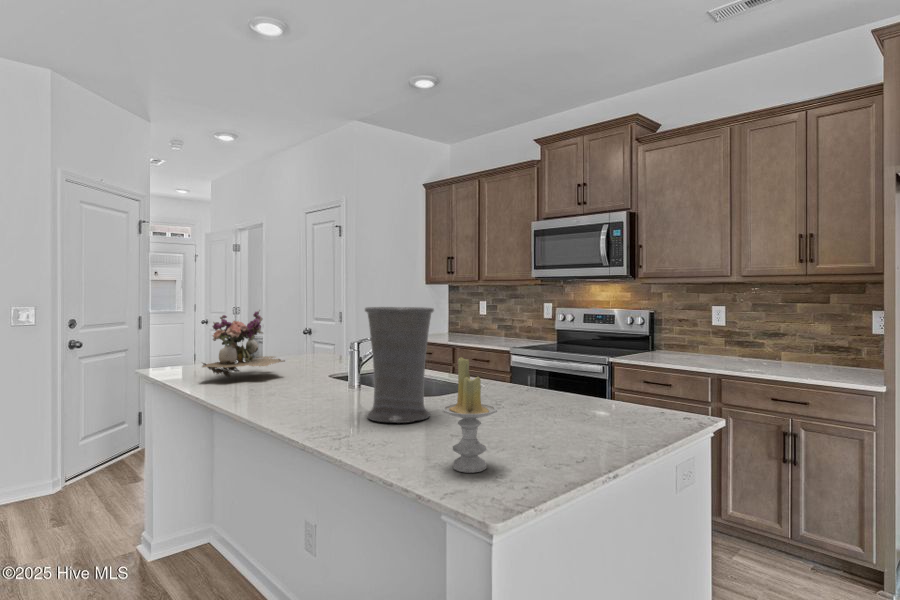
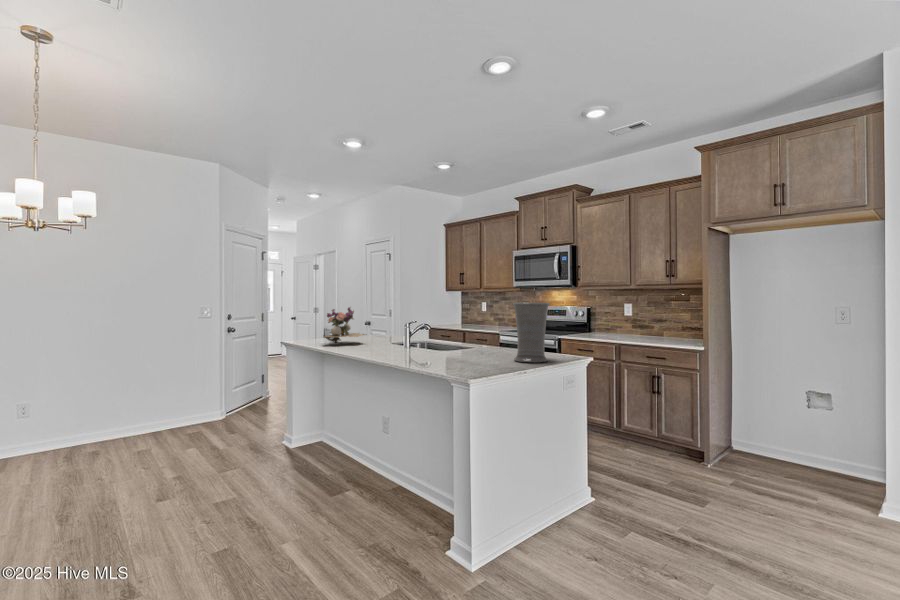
vase: present [365,307,434,423] -> present [513,303,550,362]
candle: present [442,357,497,473] -> none [452,323,475,371]

